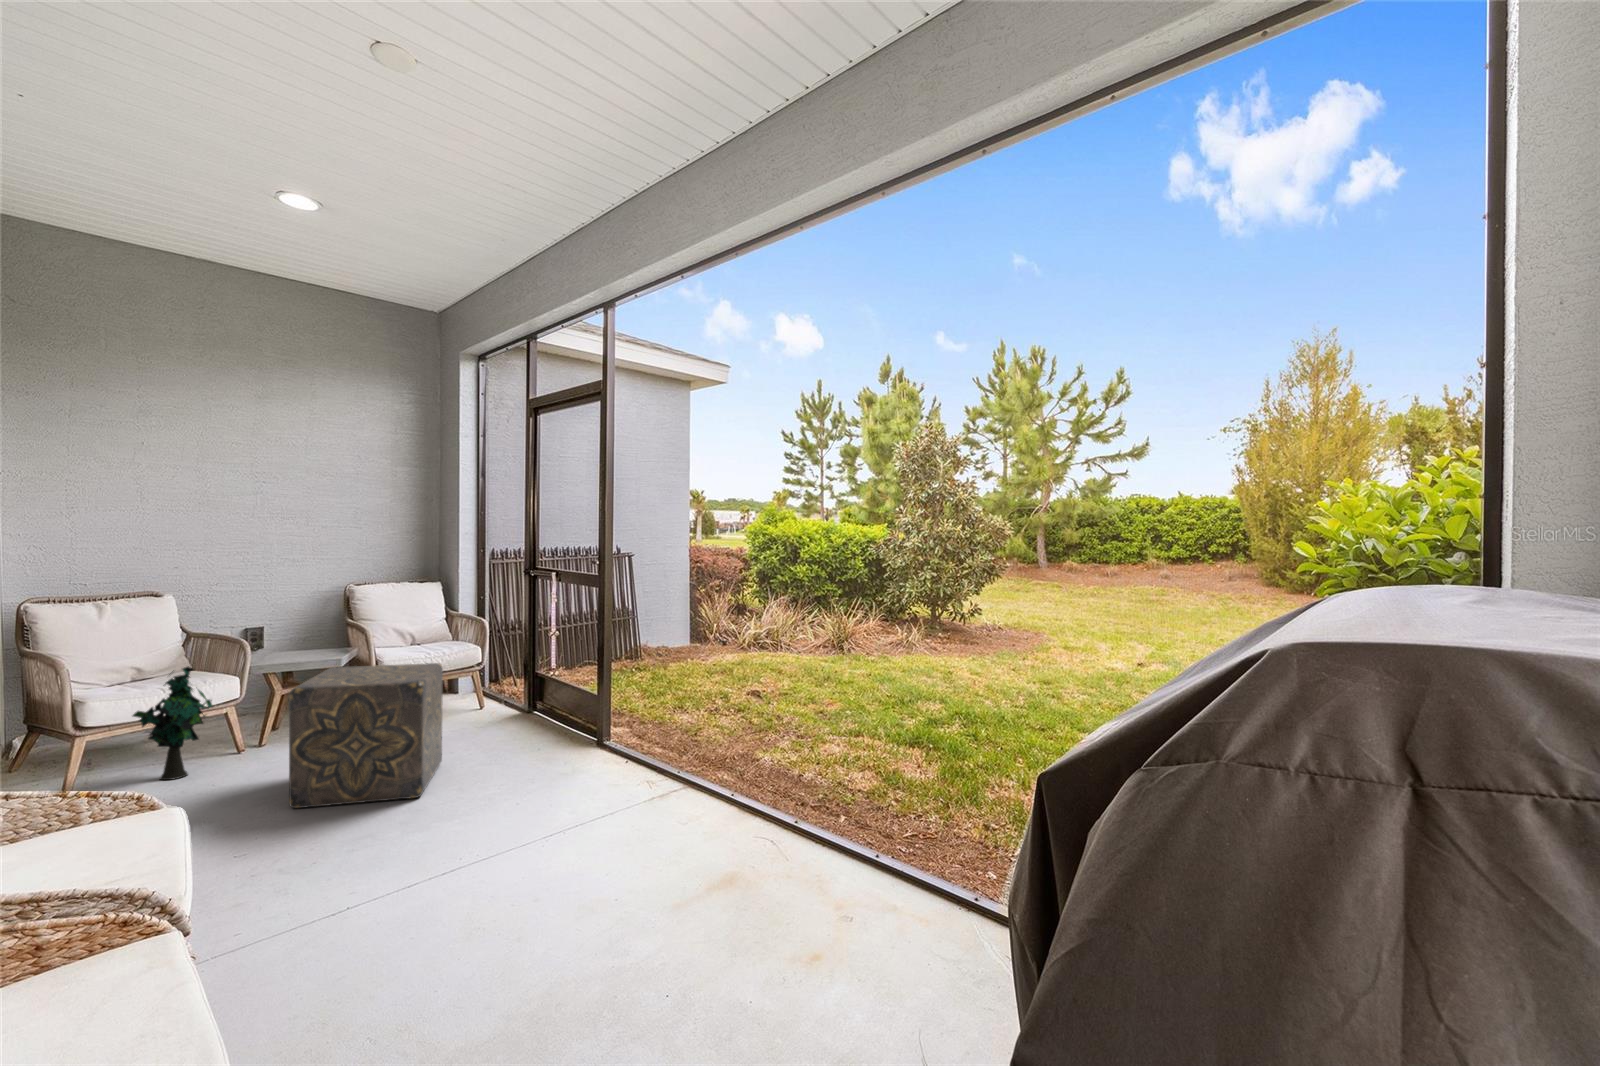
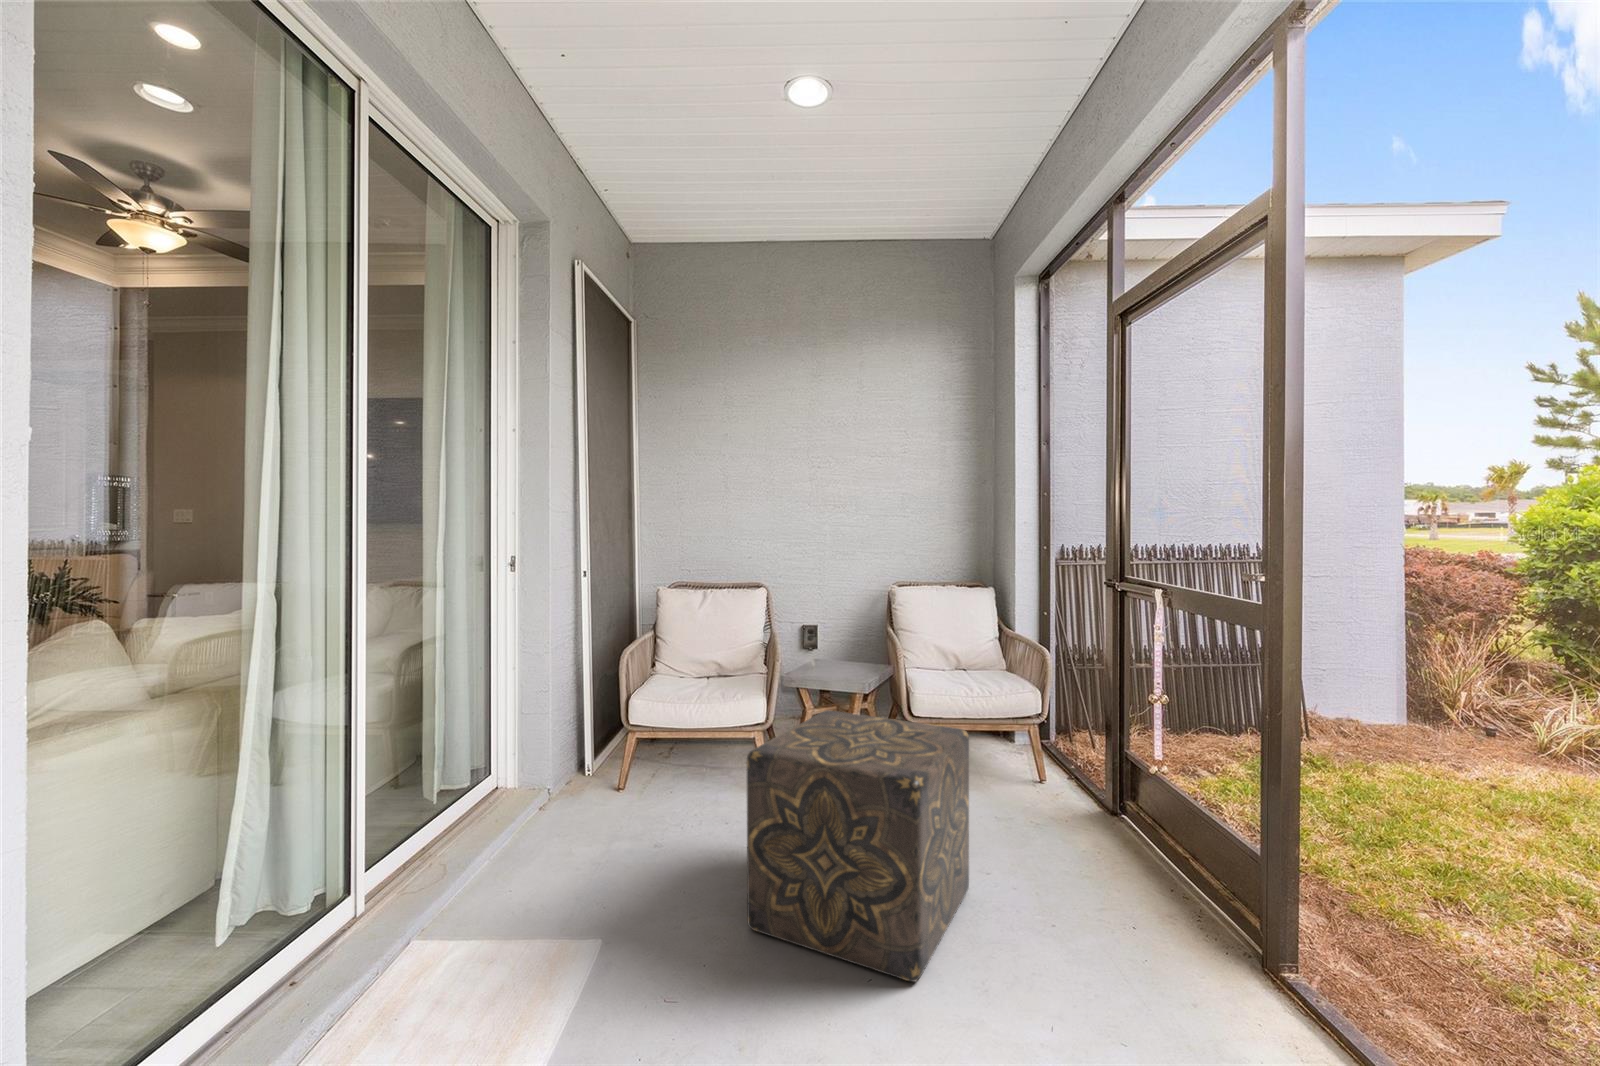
decorative plant: present [133,666,212,780] -> none [651,679,725,812]

